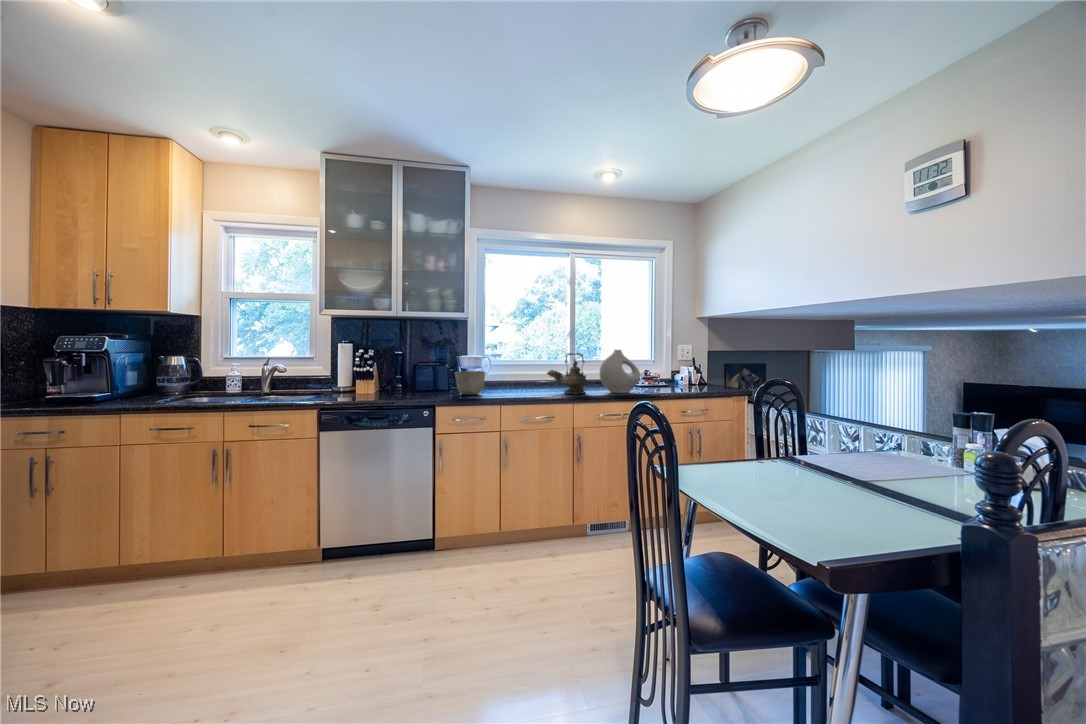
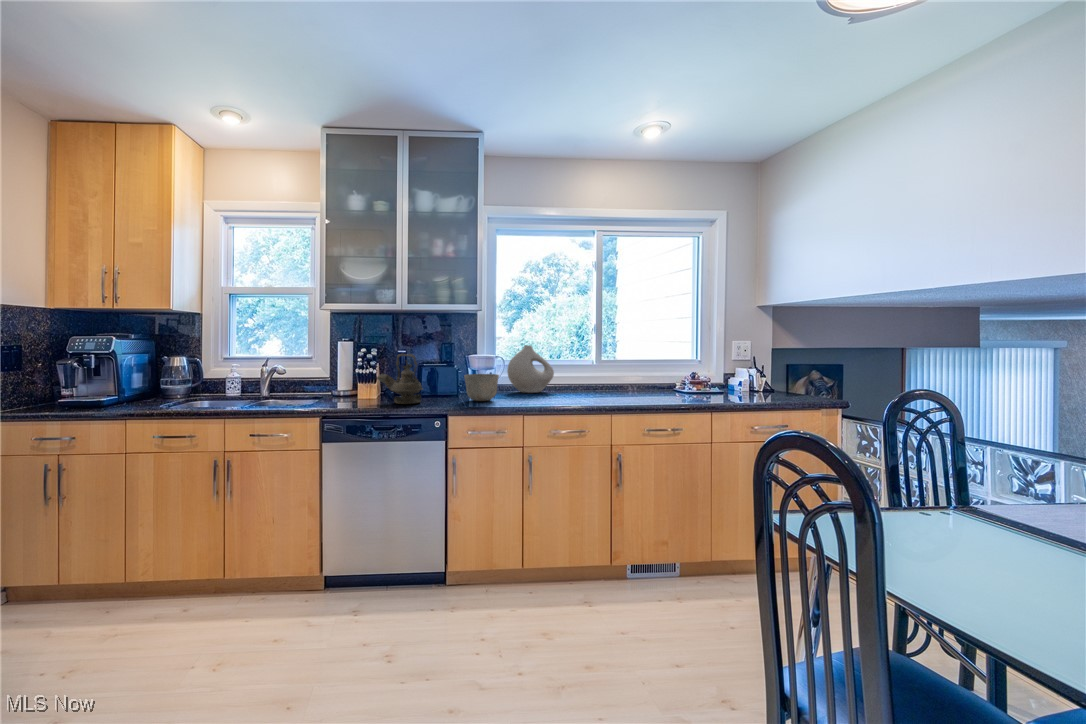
vase: present [600,350,640,393] -> present [507,345,554,393]
teapot: present [547,353,587,394] -> present [377,354,422,404]

